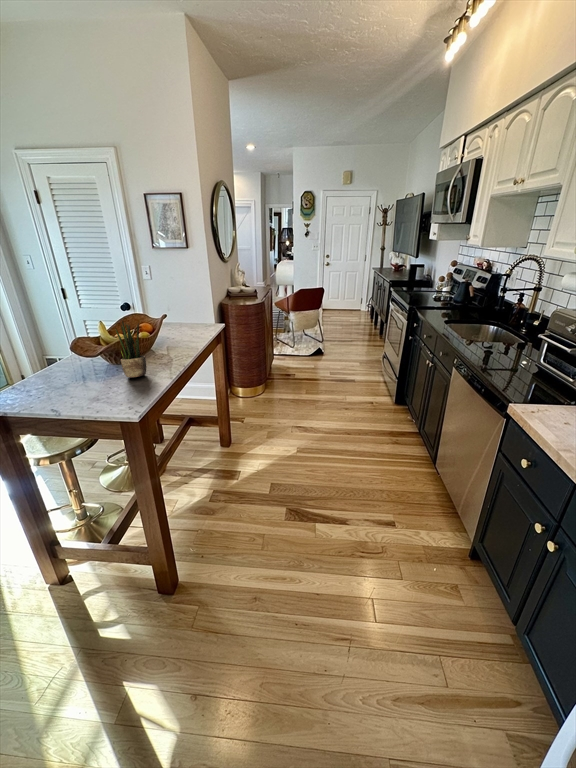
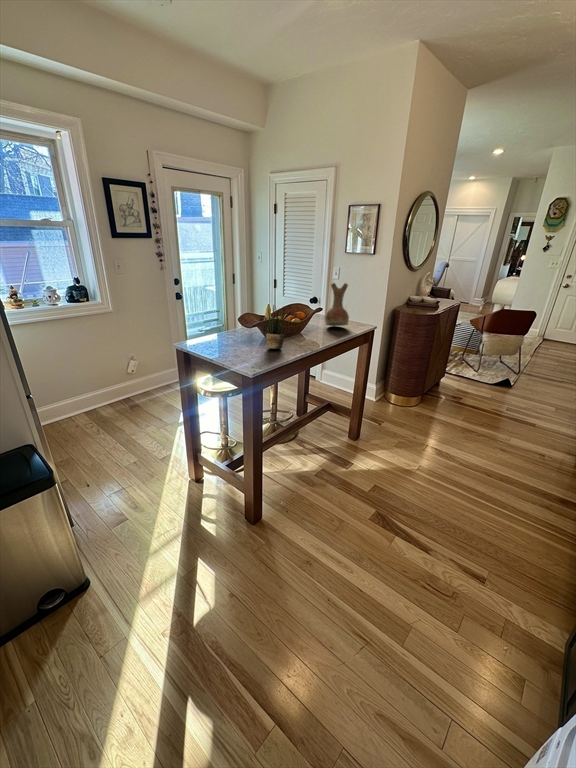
vase: none [167,282,198,333] -> present [325,283,349,326]

